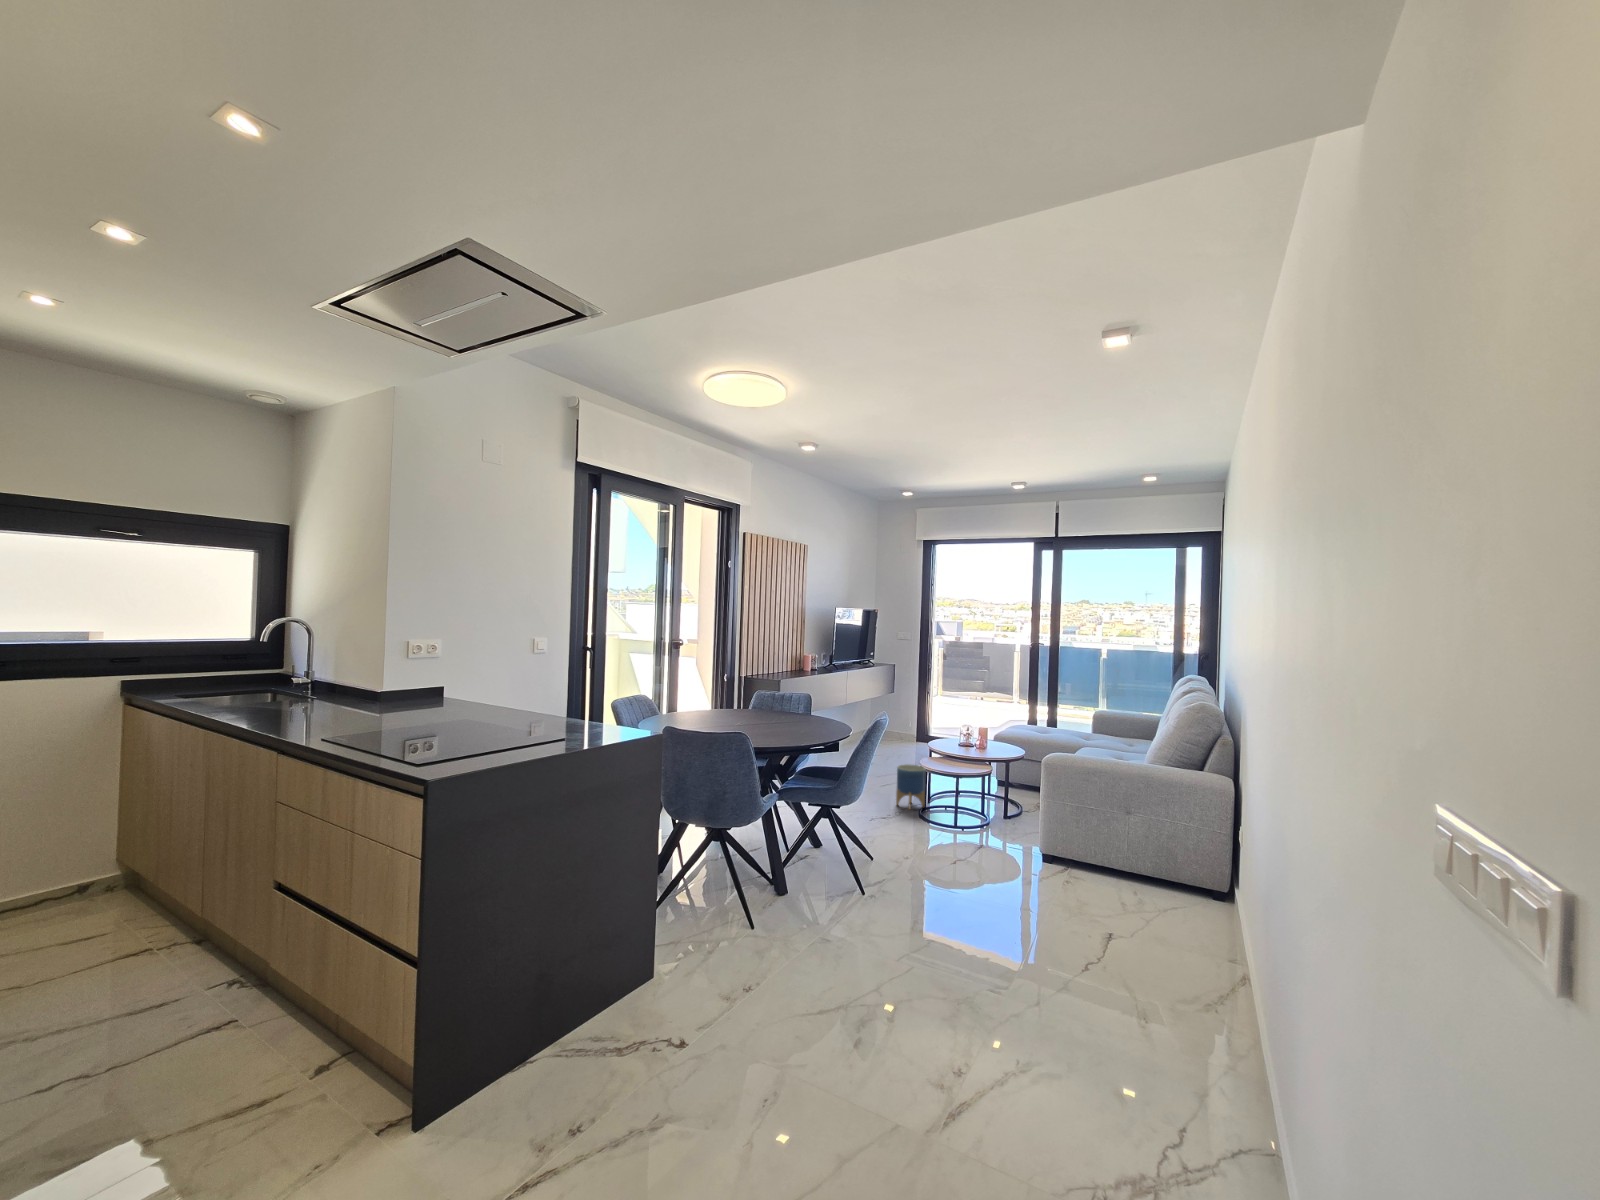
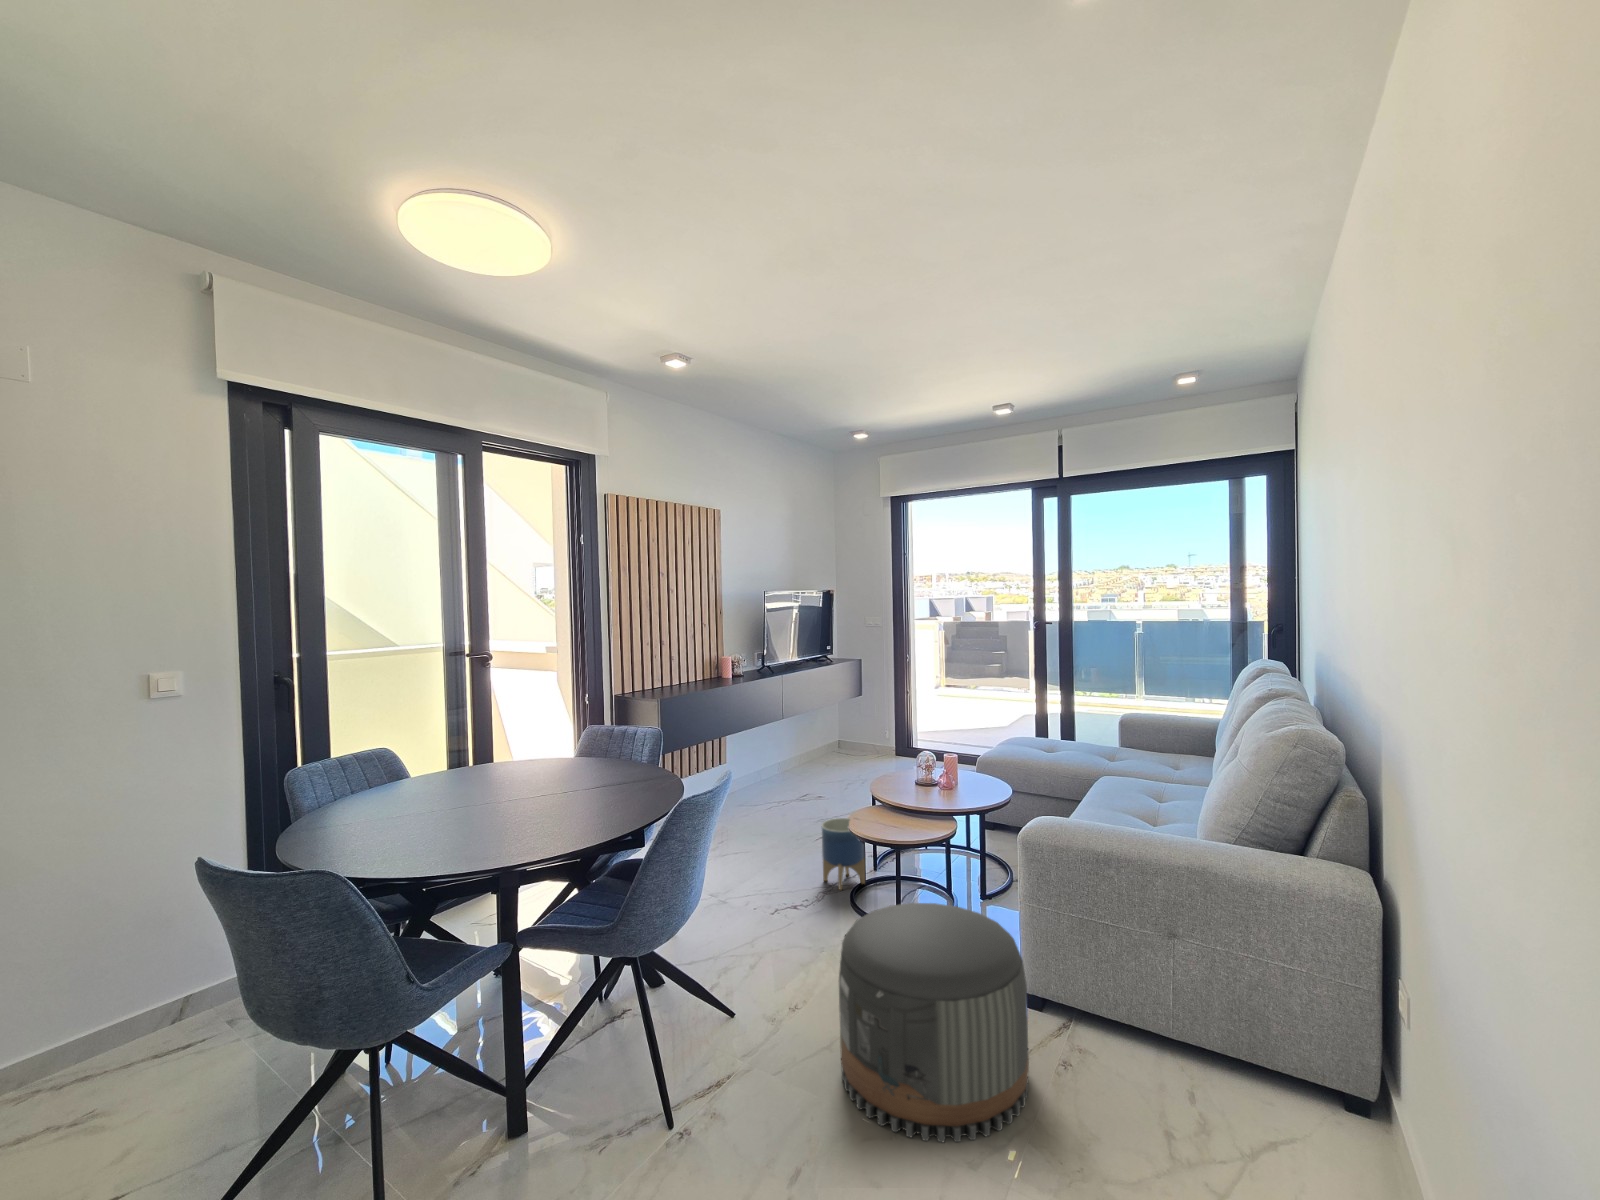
pouf: none [943,794,1050,904] -> present [839,903,1029,1142]

